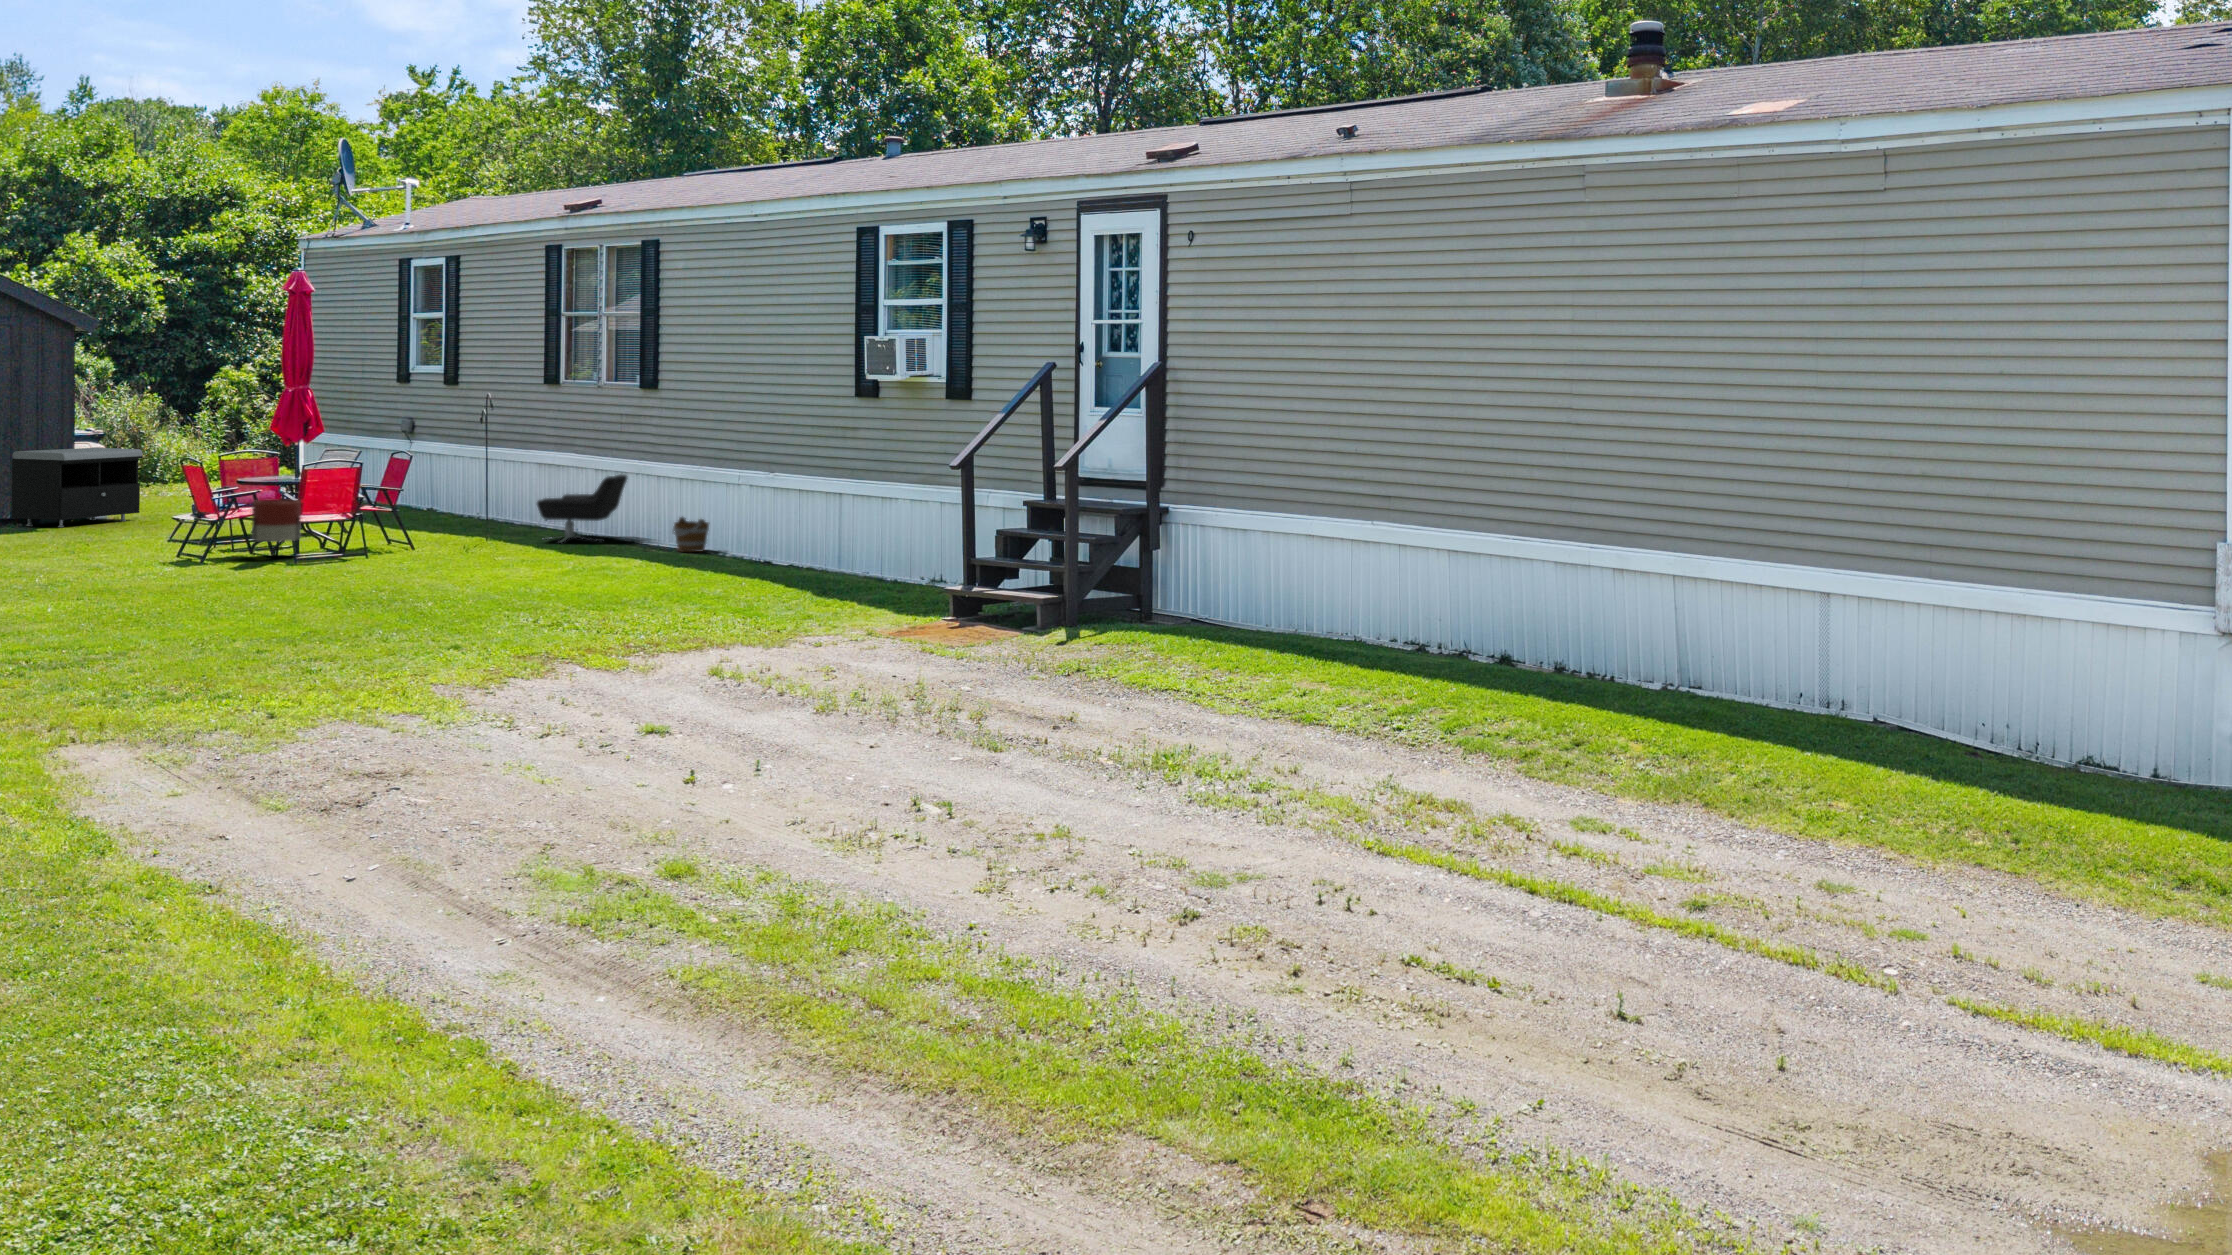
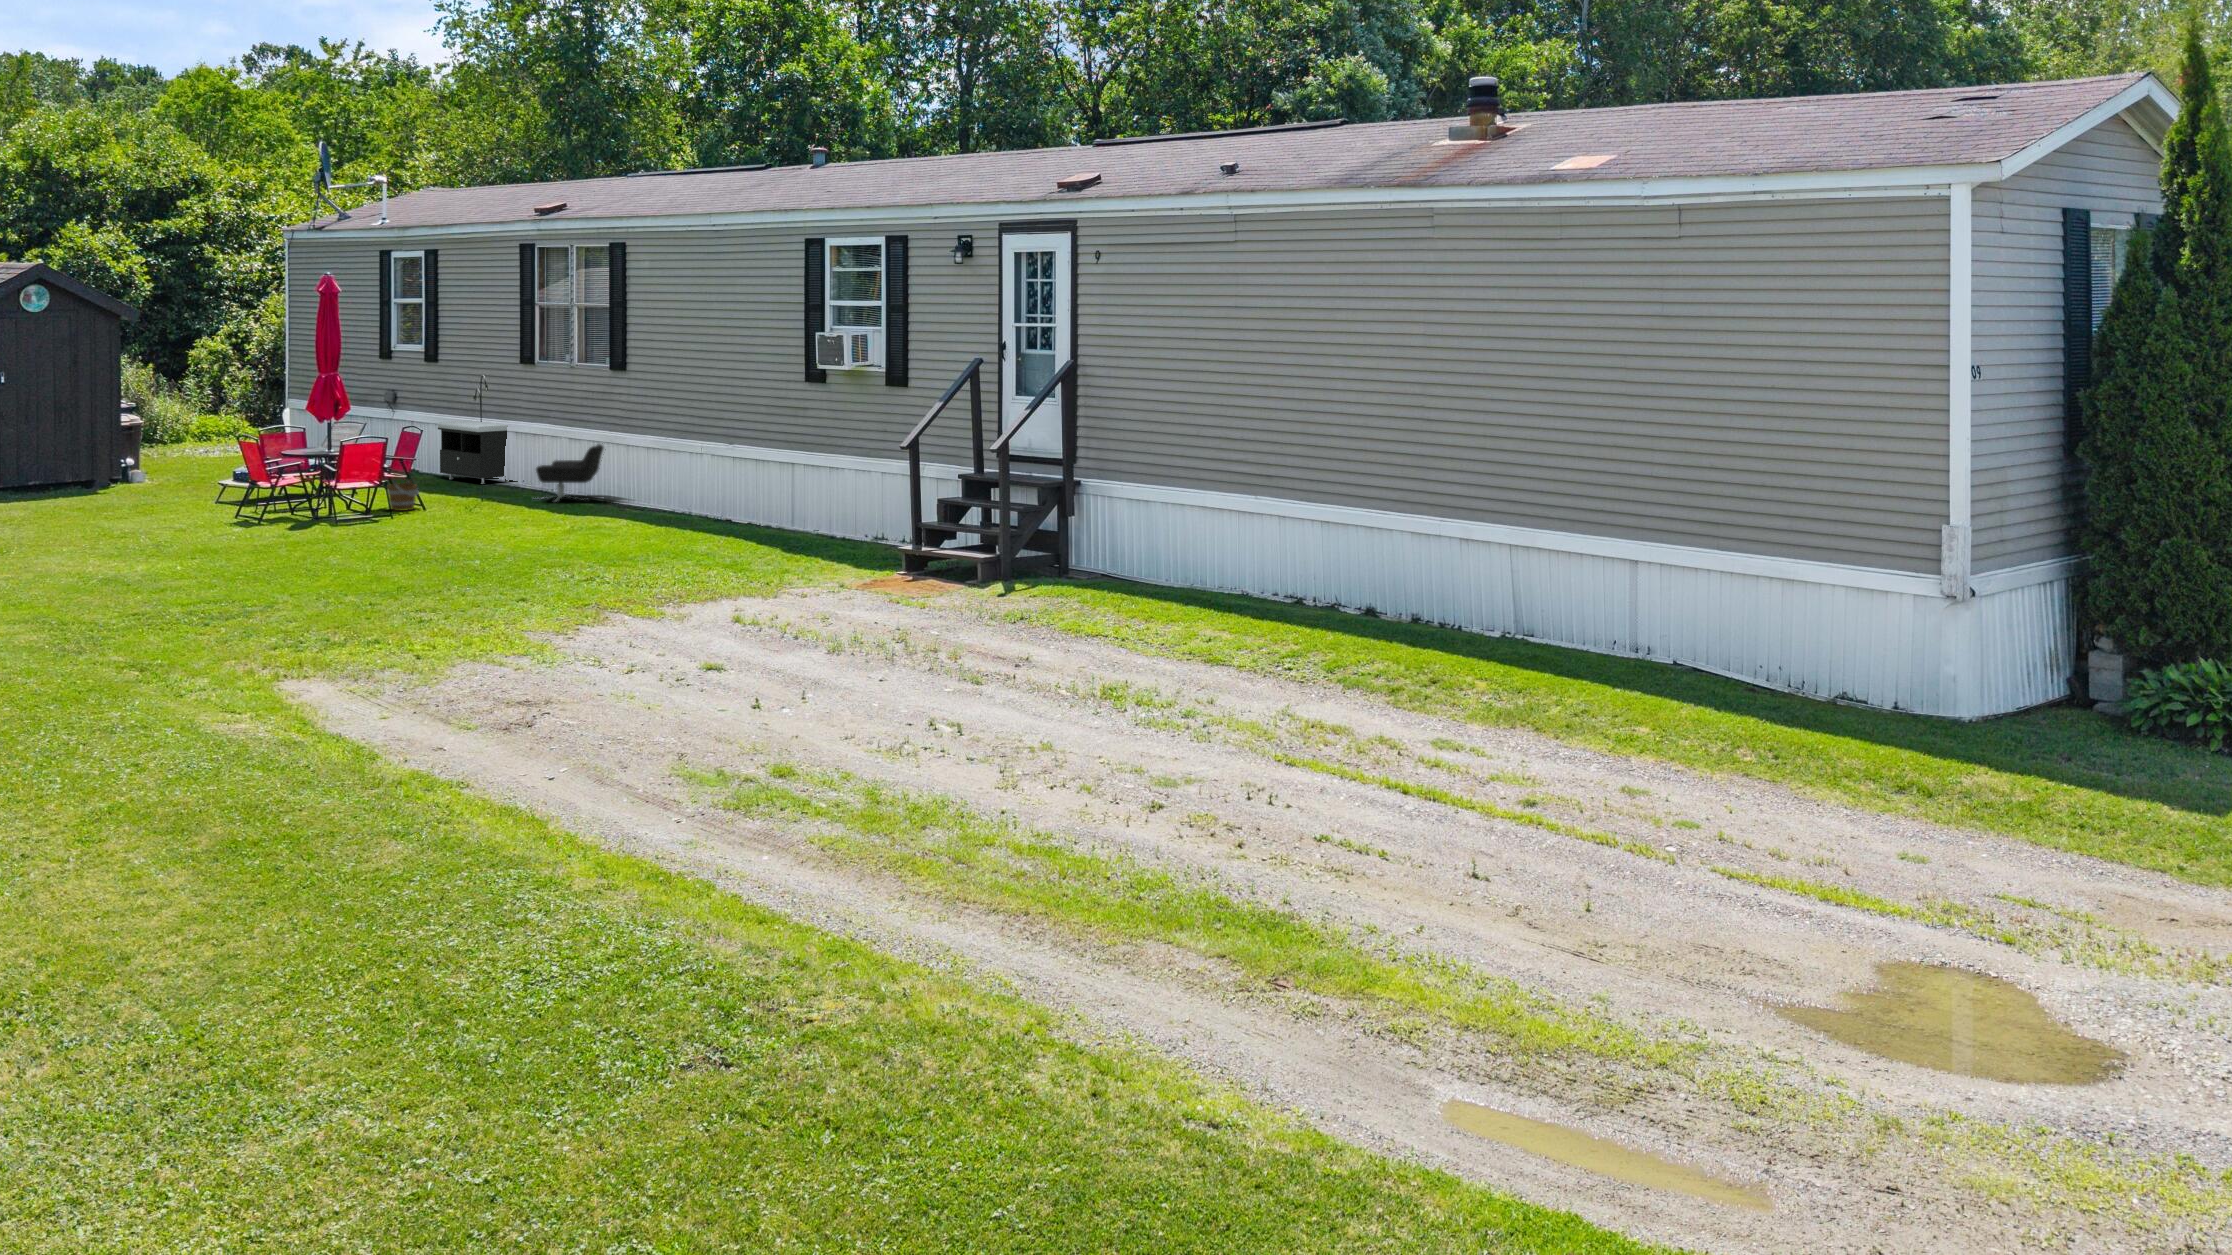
storage bench: present [12,448,143,527] -> present [438,420,509,484]
planter: present [252,499,301,545] -> none [321,470,358,519]
bucket: present [672,517,709,552] -> present [387,480,418,511]

